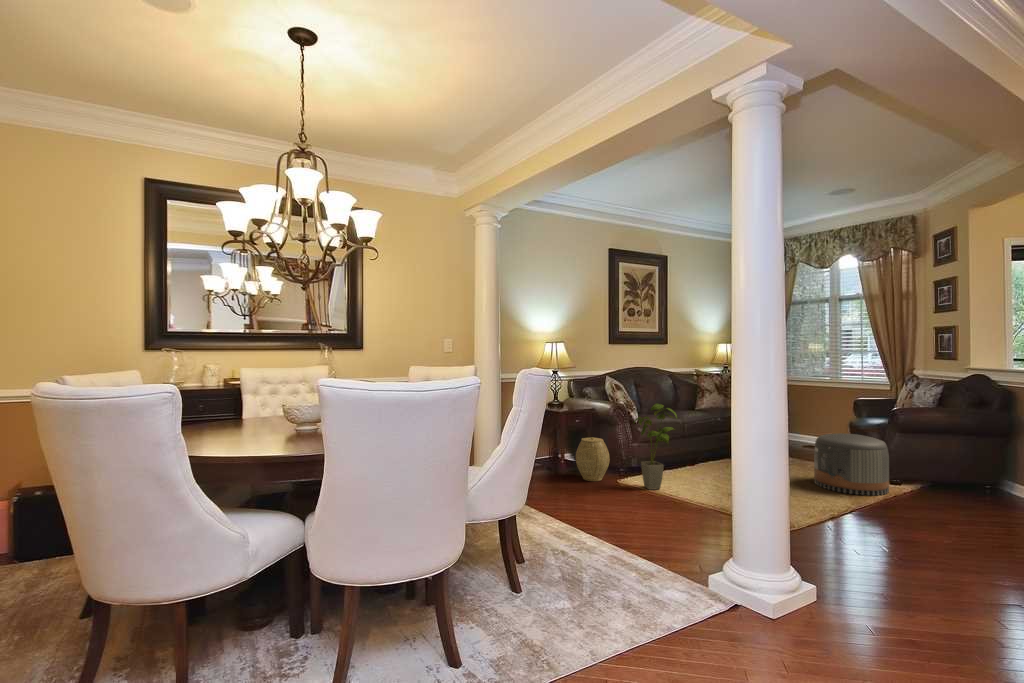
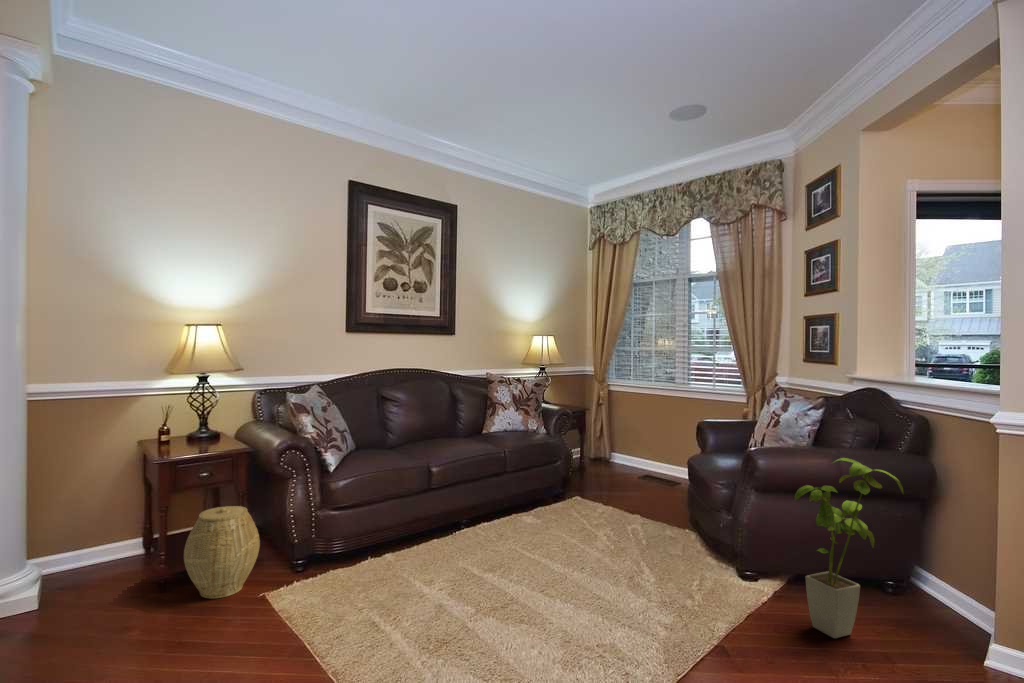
house plant: present [634,404,677,490] -> present [795,458,903,638]
pouf: present [814,433,889,495] -> none [628,487,743,608]

